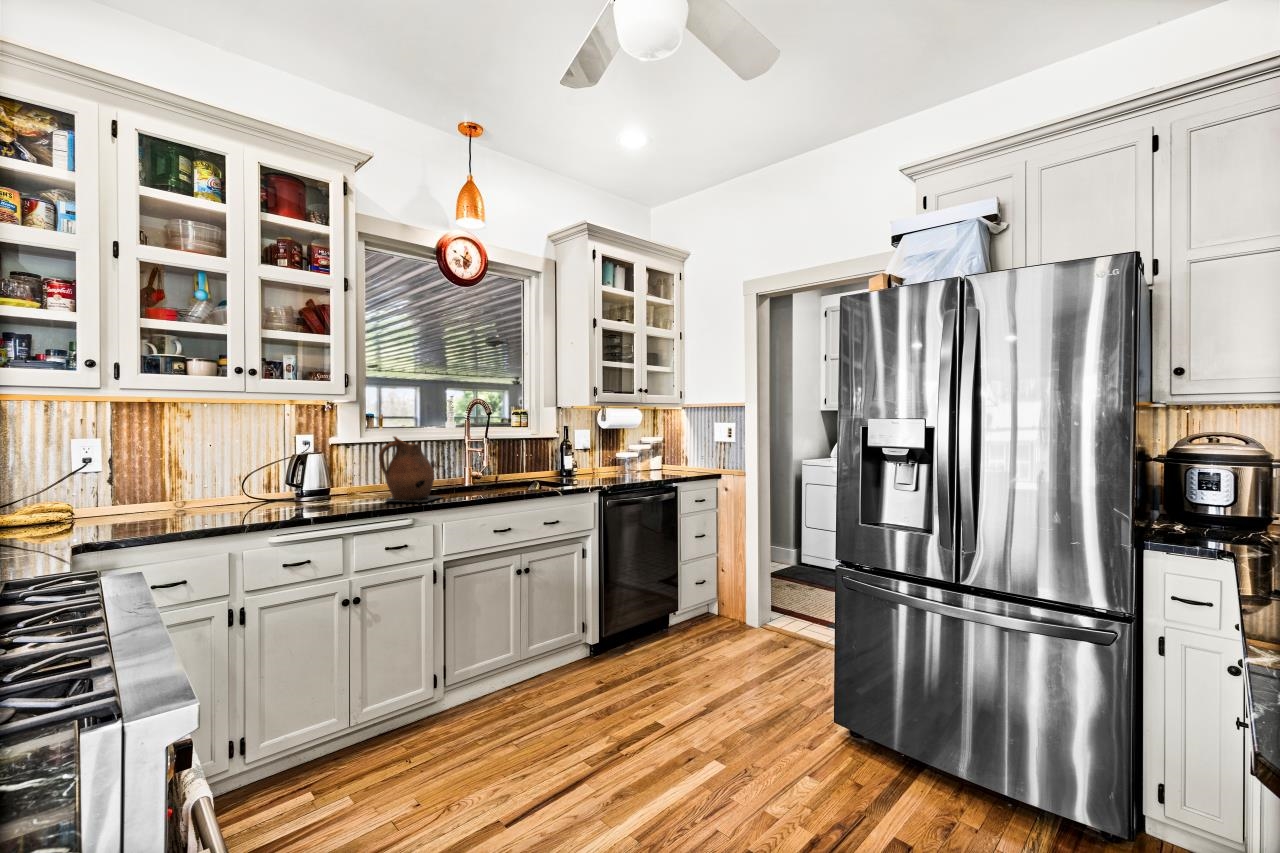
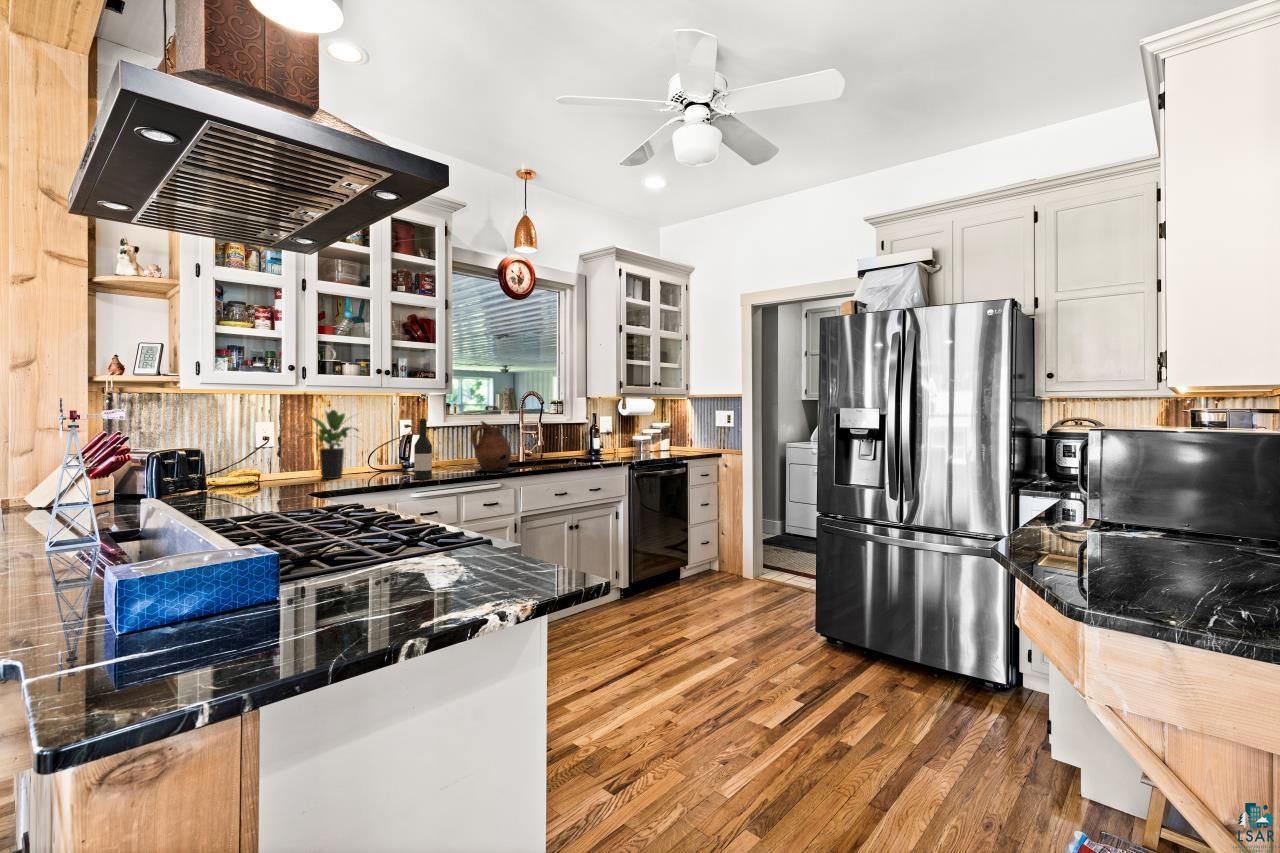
potted plant: none [125,422,231,514] -> present [302,410,359,479]
wine bottle: none [285,434,309,516] -> present [414,418,432,479]

